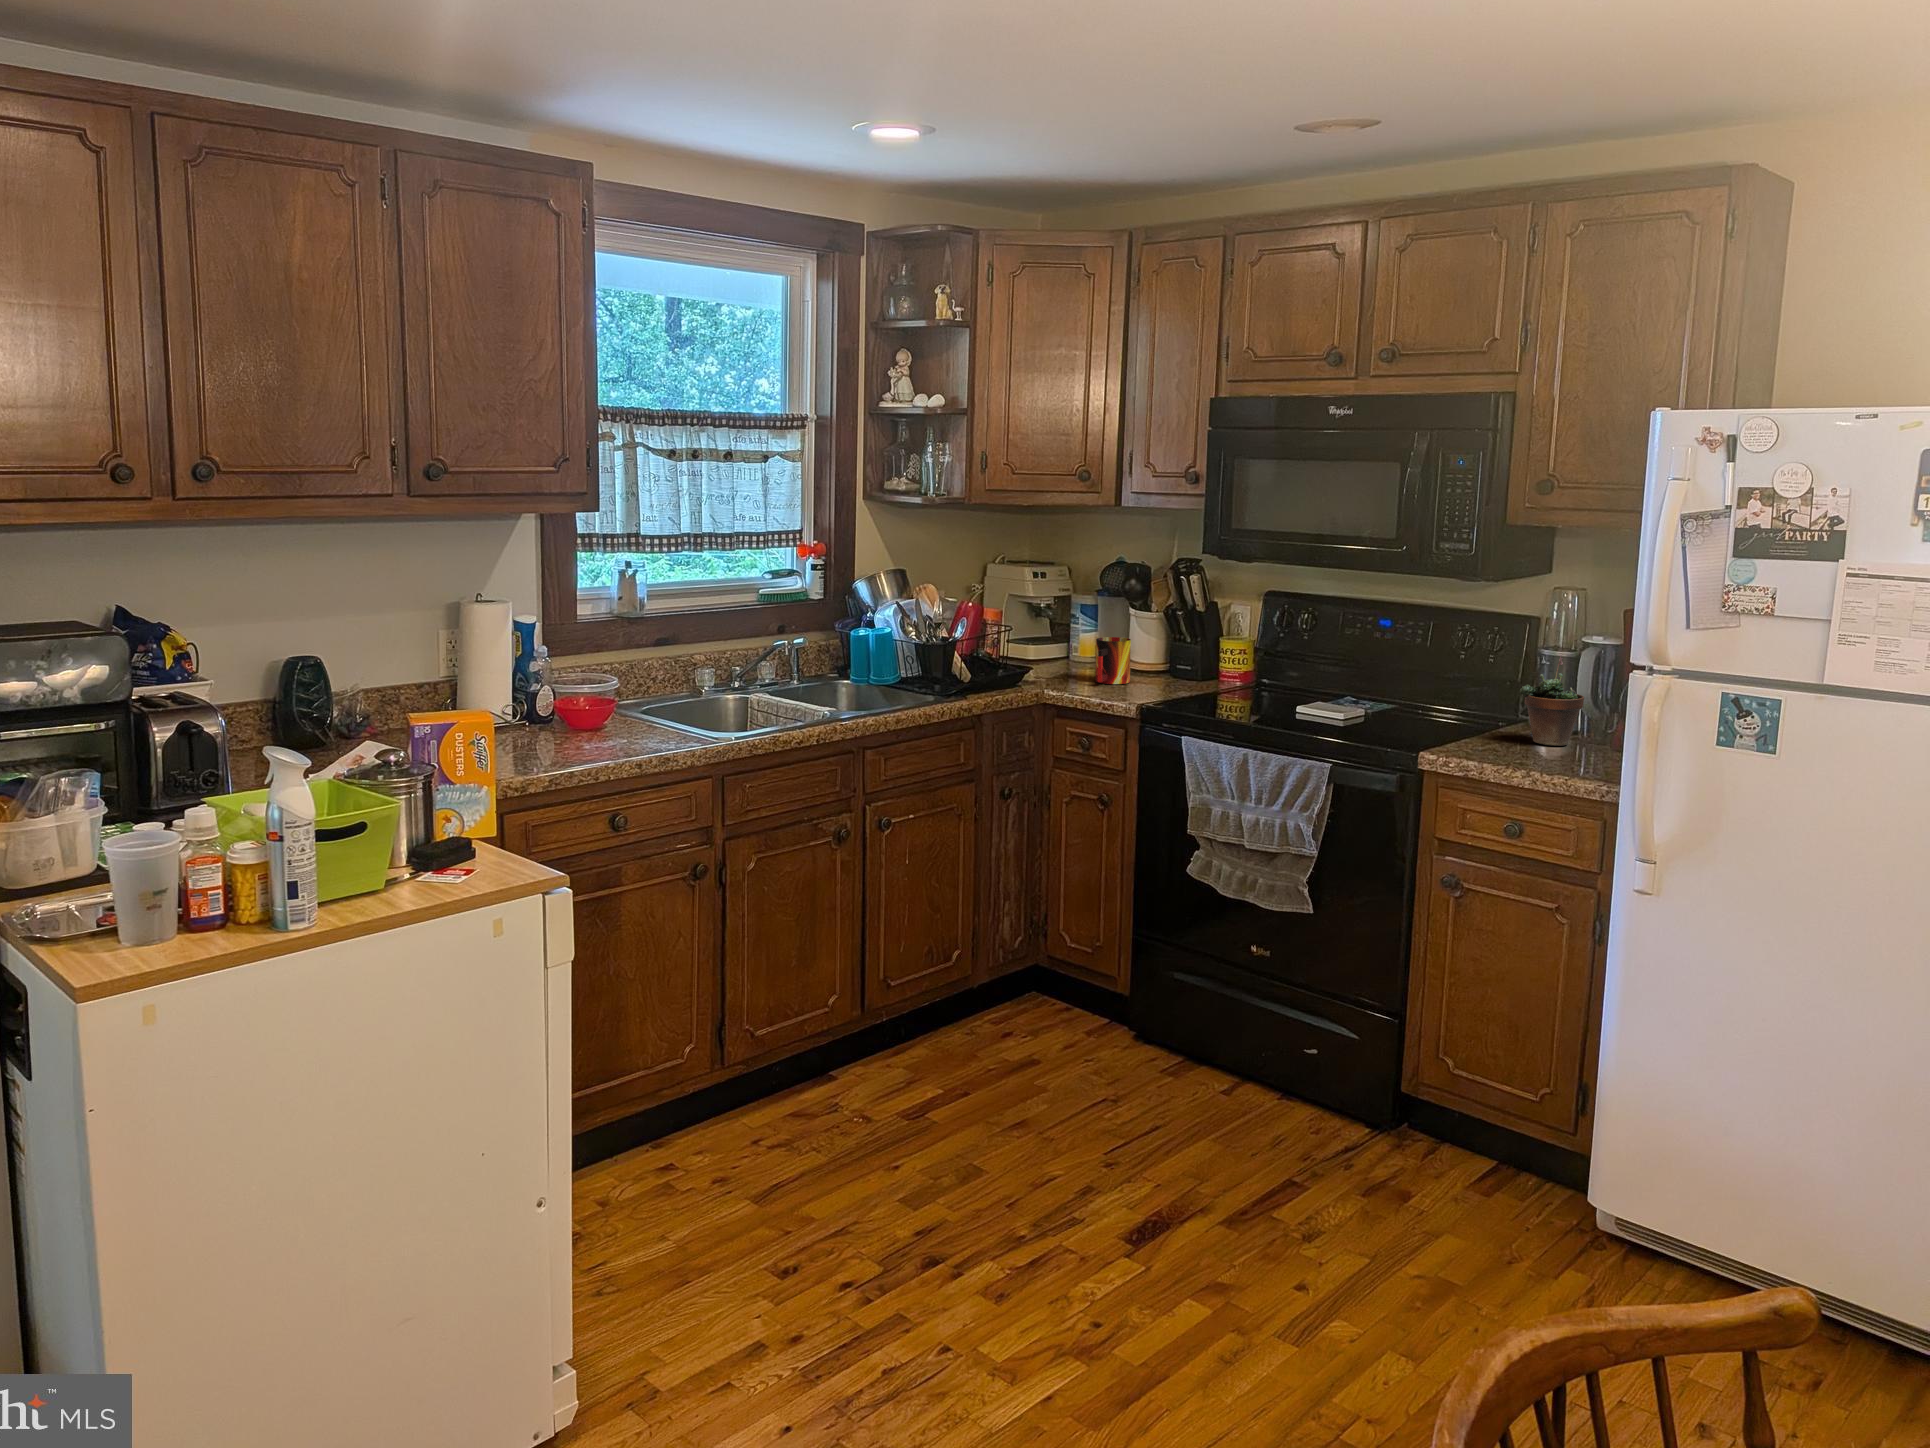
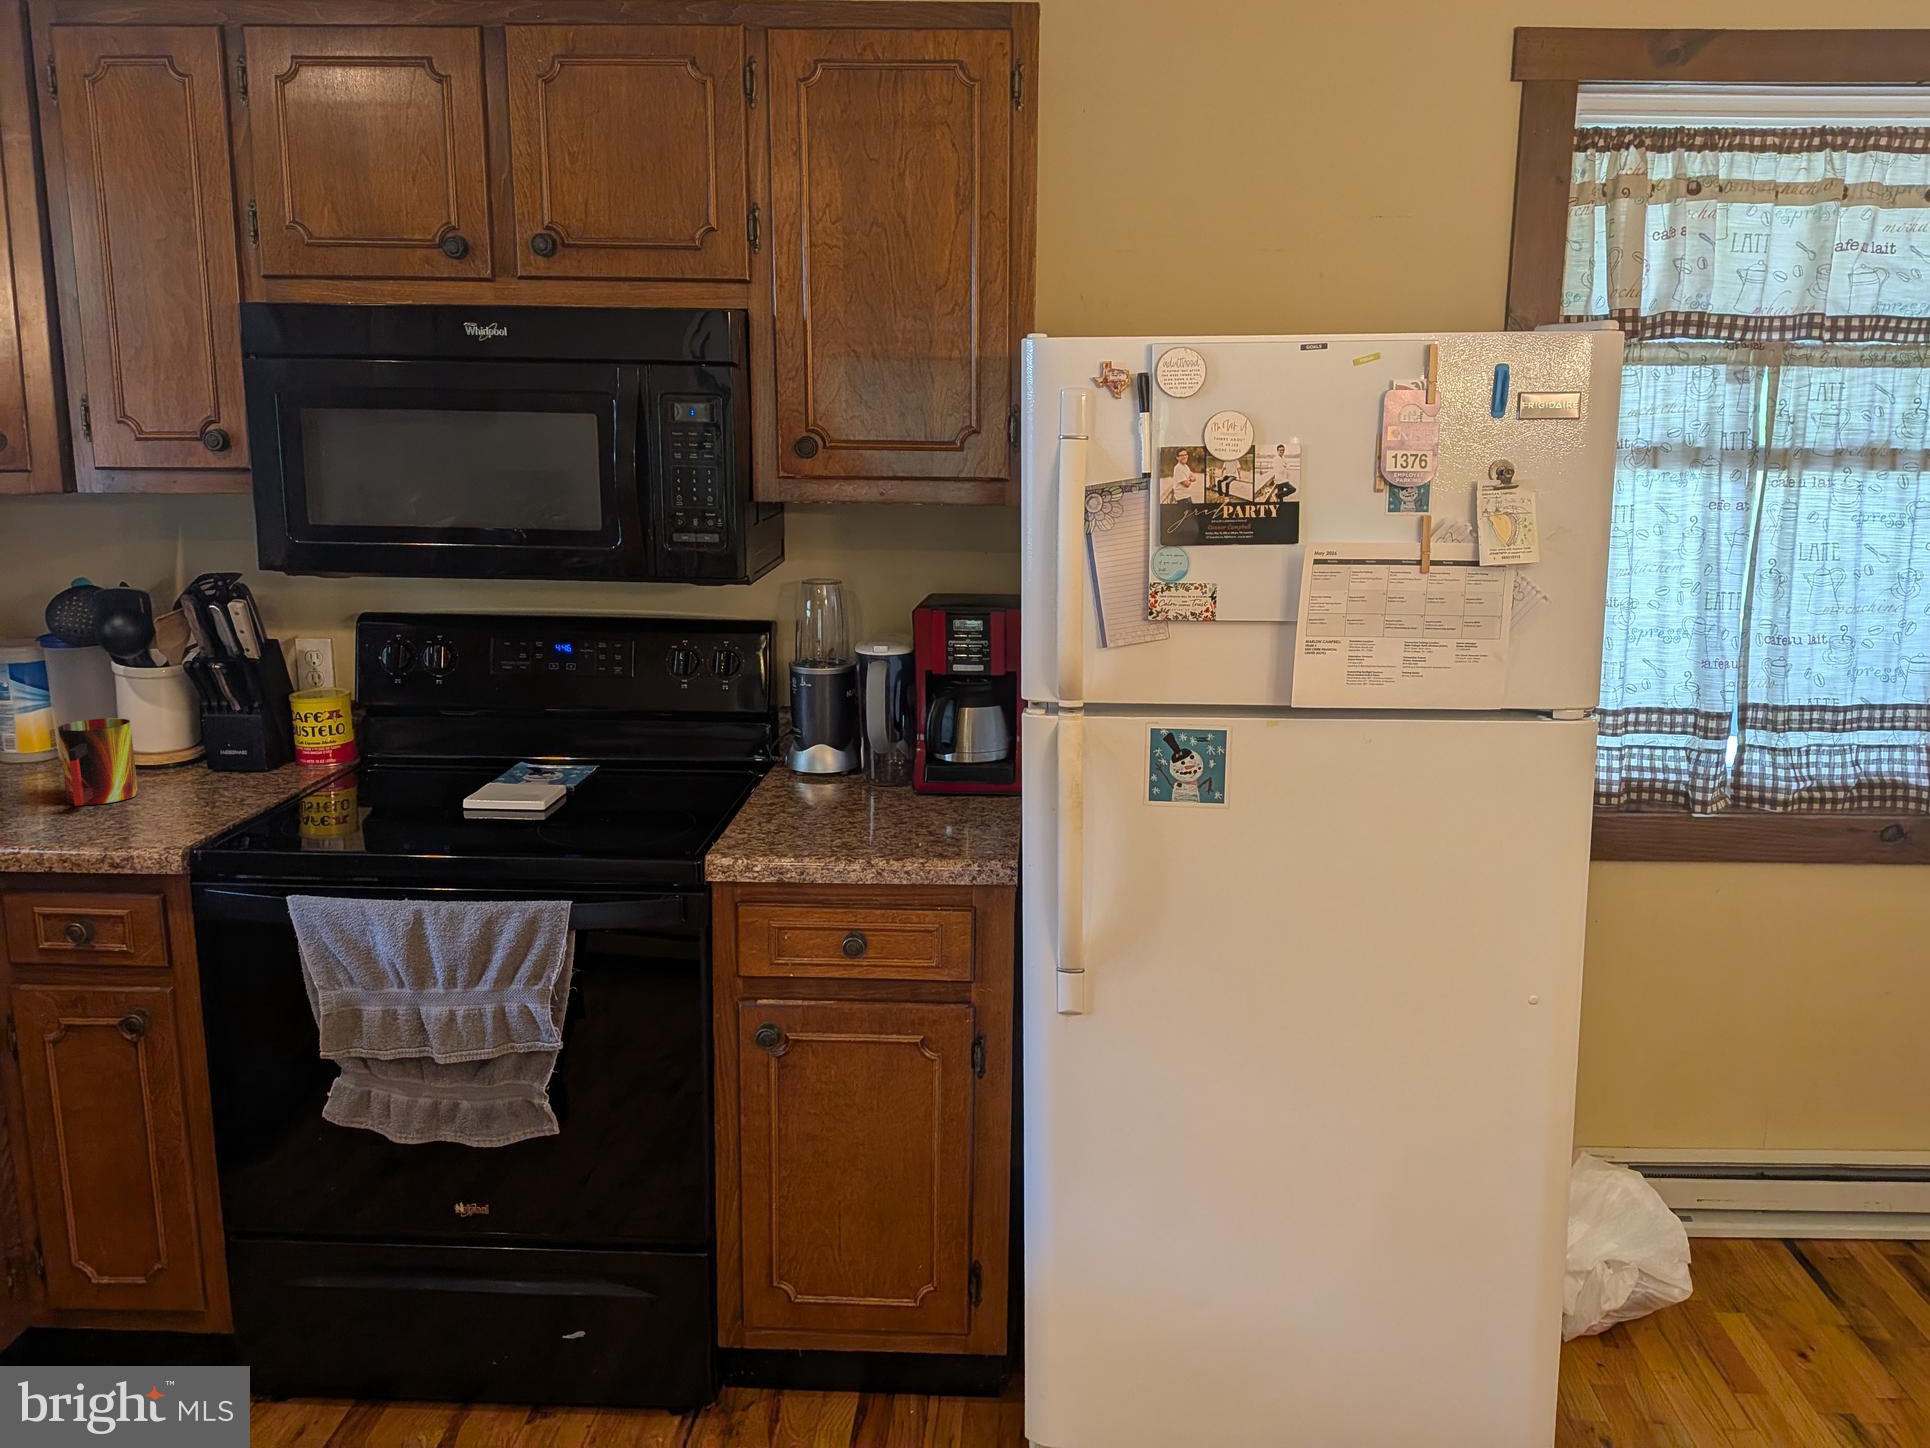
succulent plant: present [1520,656,1584,746] -> none [803,682,881,806]

